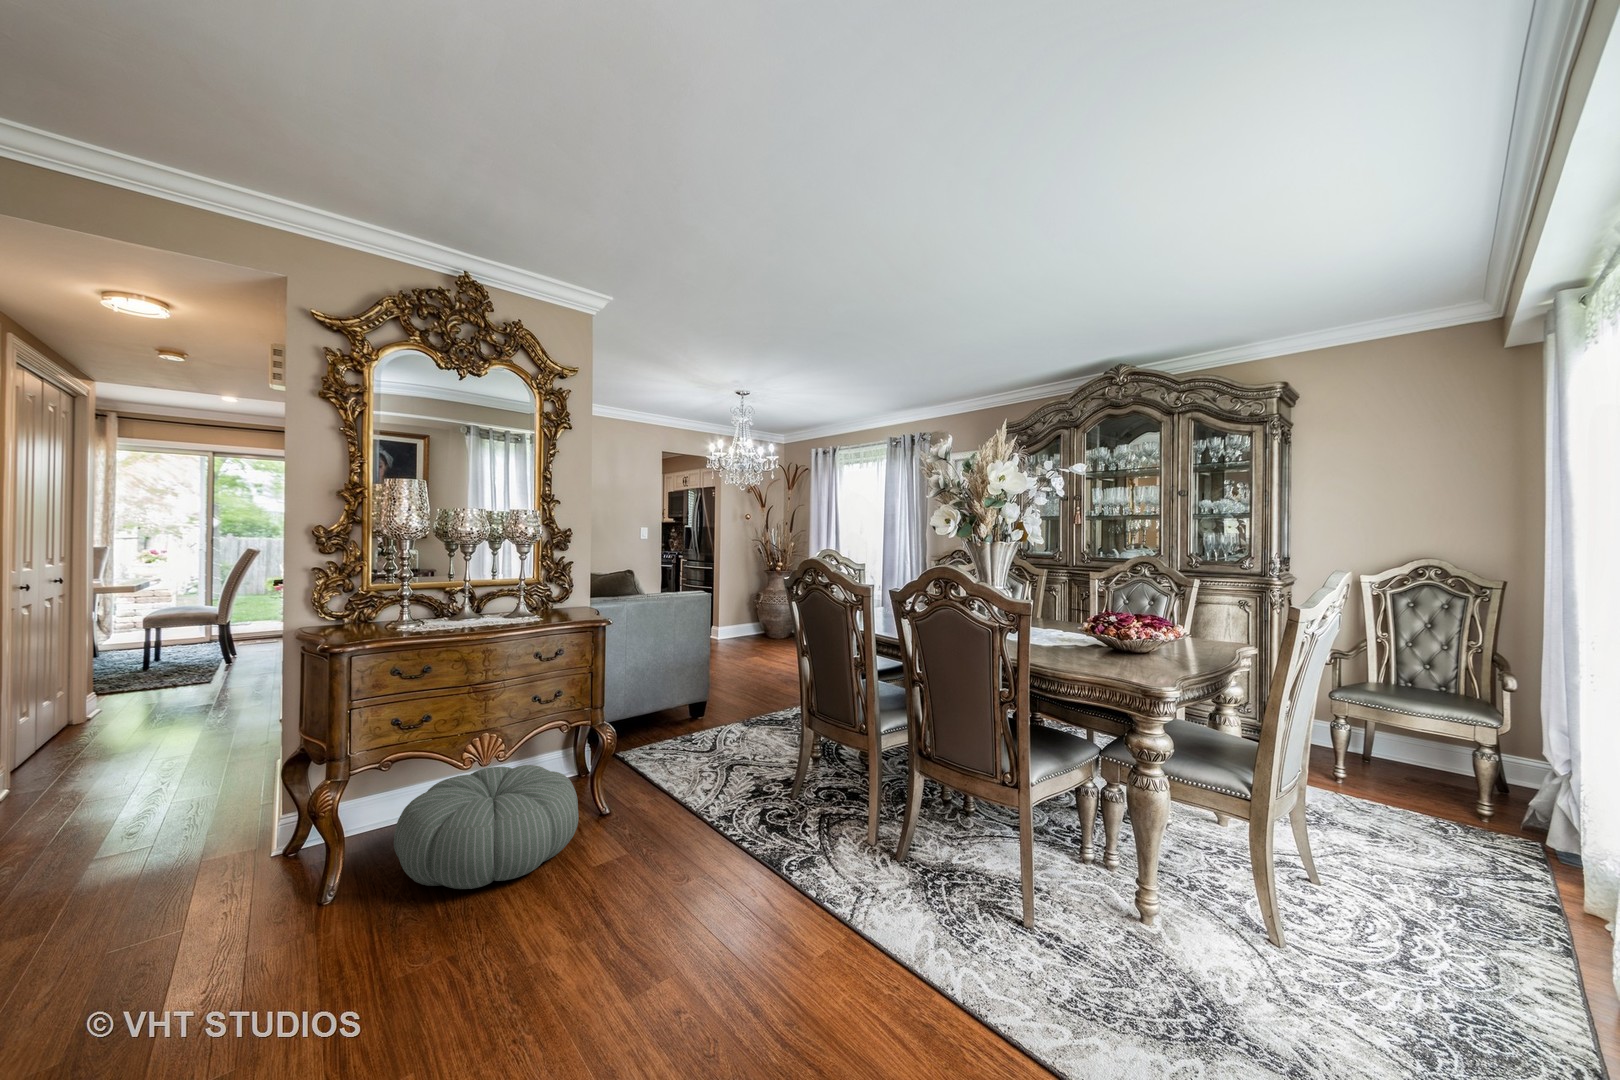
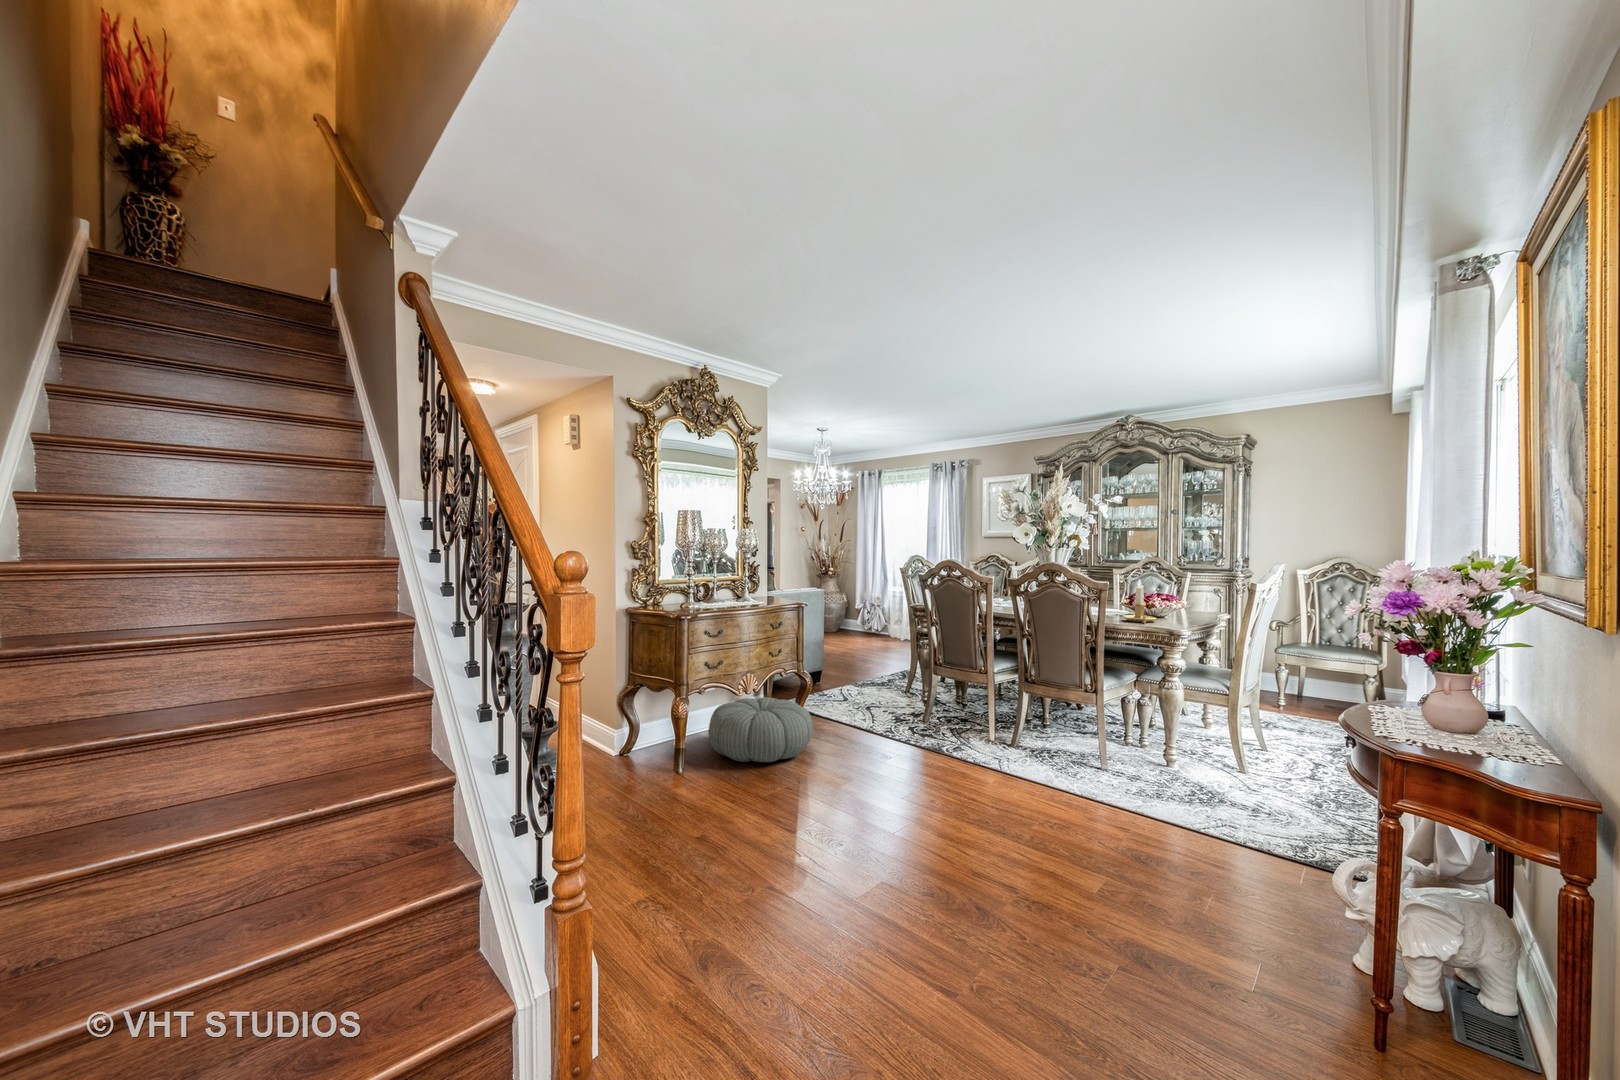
candlestick: none [1076,592,1131,668] -> present [1123,579,1157,623]

